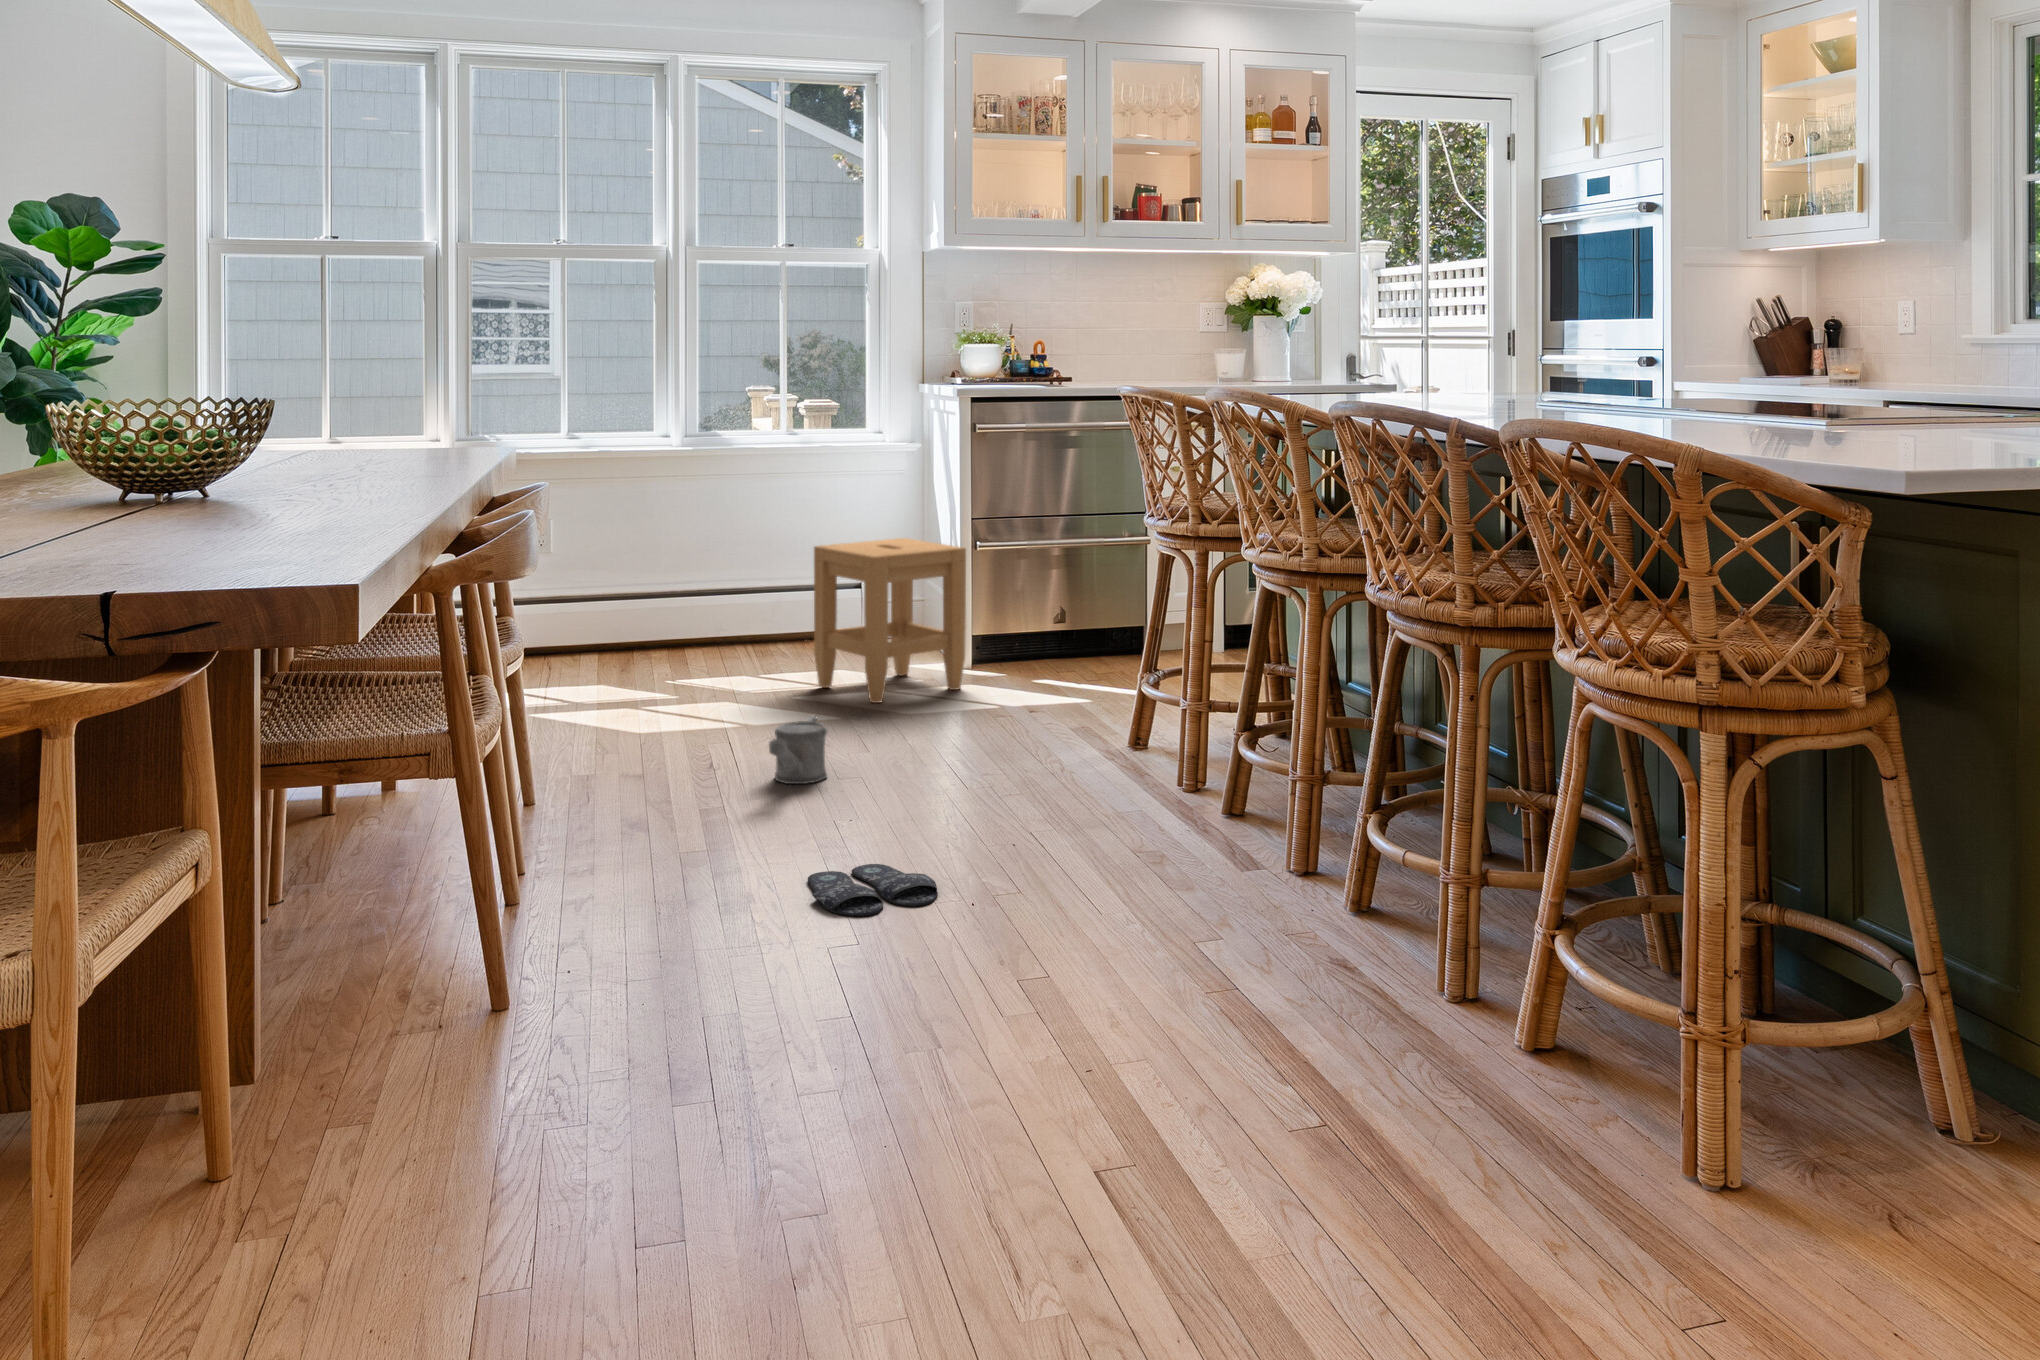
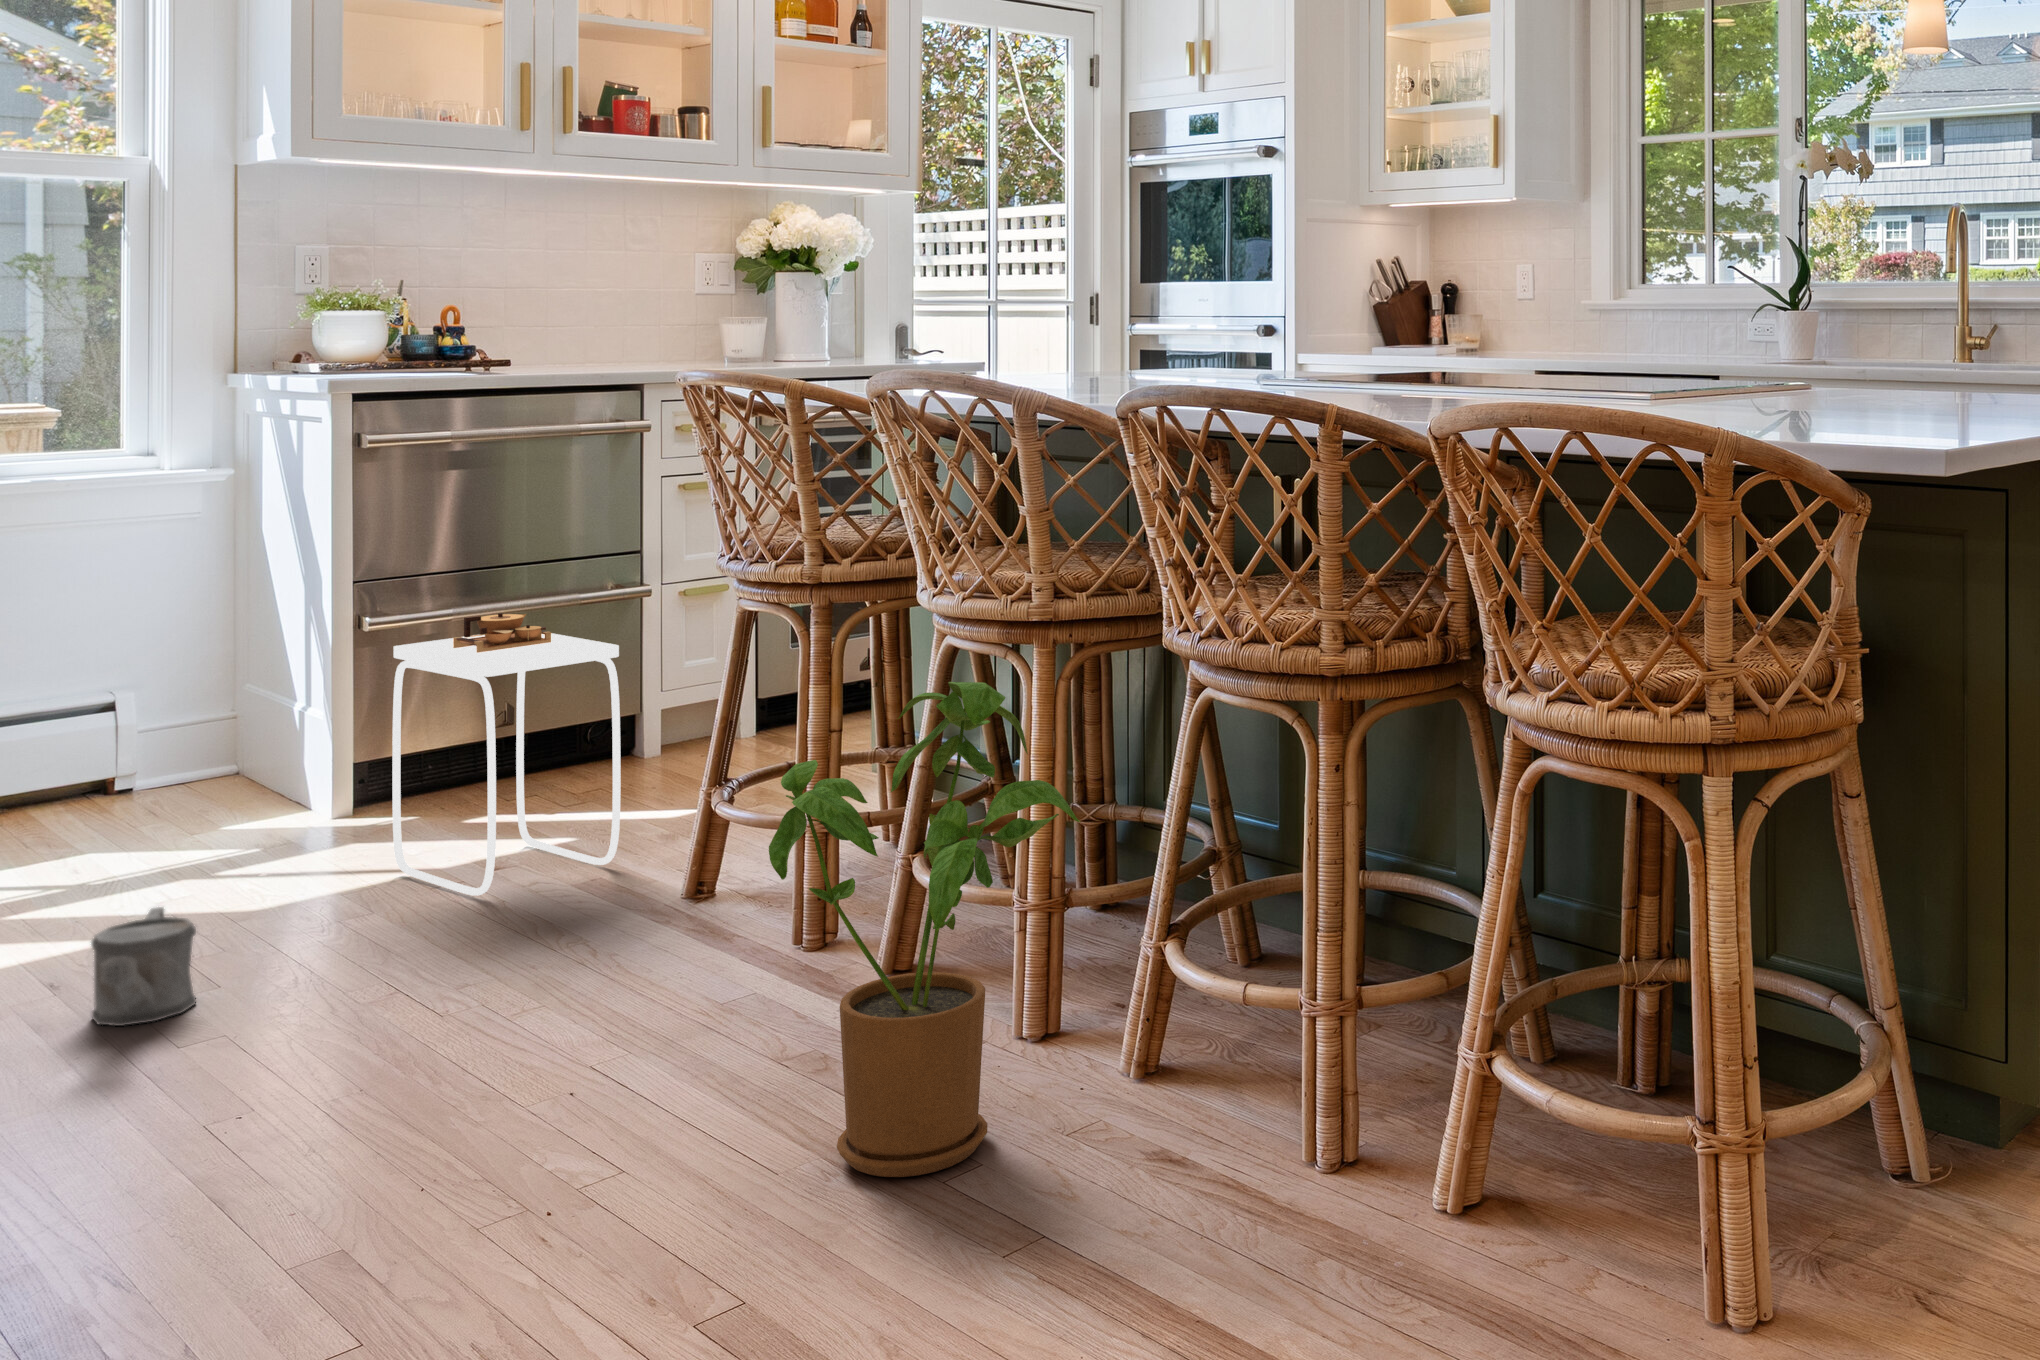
stool: present [814,538,966,703] -> none [89,607,375,868]
side table: none [962,550,1090,739] -> present [392,613,621,896]
house plant: none [1078,608,1277,954] -> present [769,682,1080,1177]
slippers: present [808,864,938,916] -> none [251,1131,503,1230]

